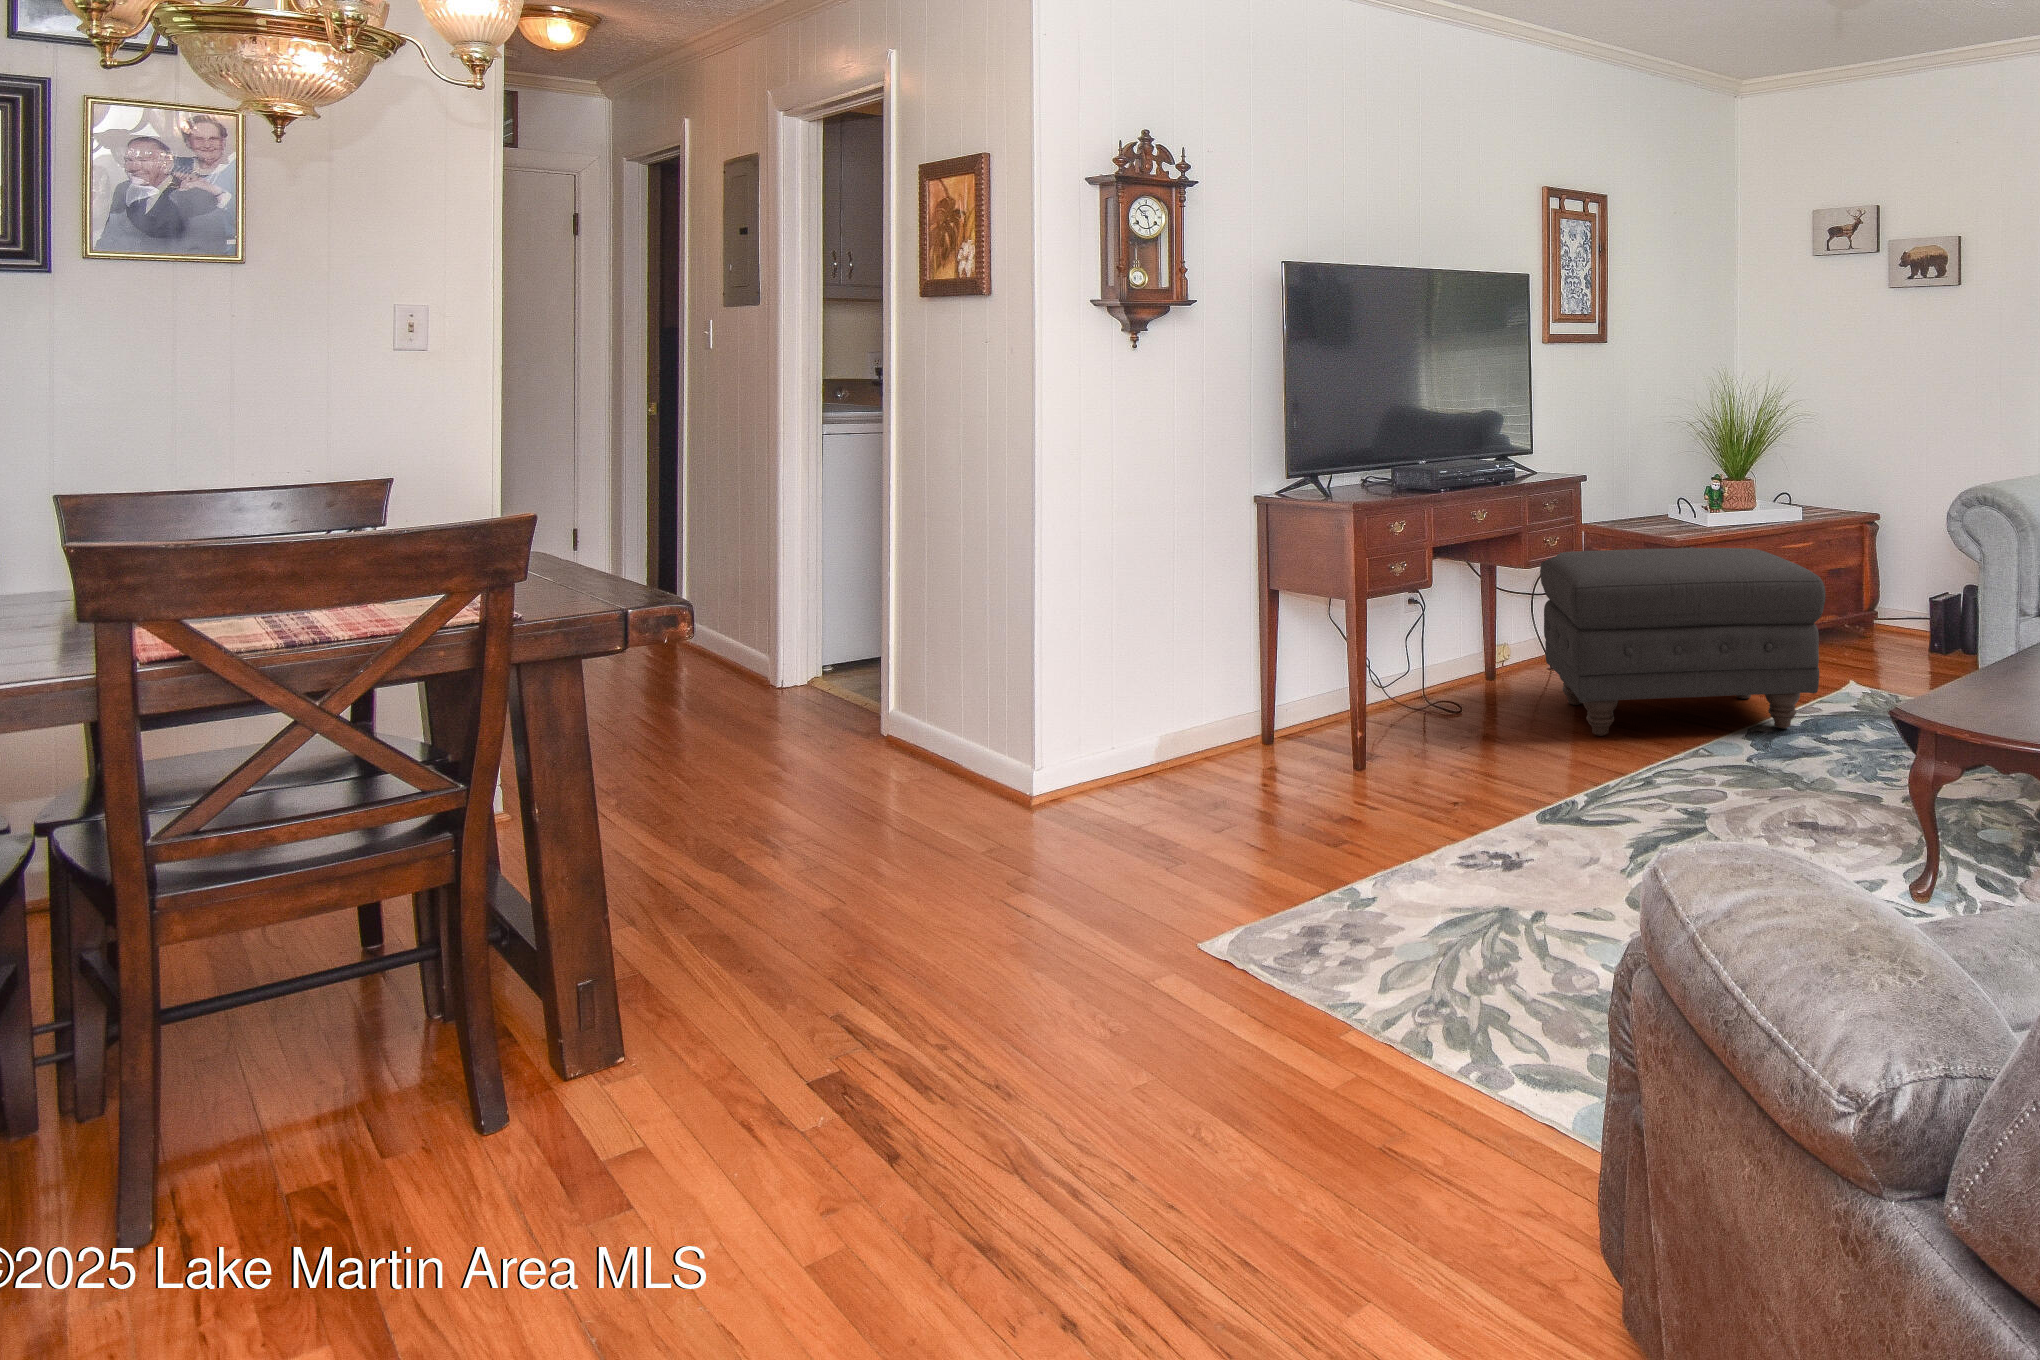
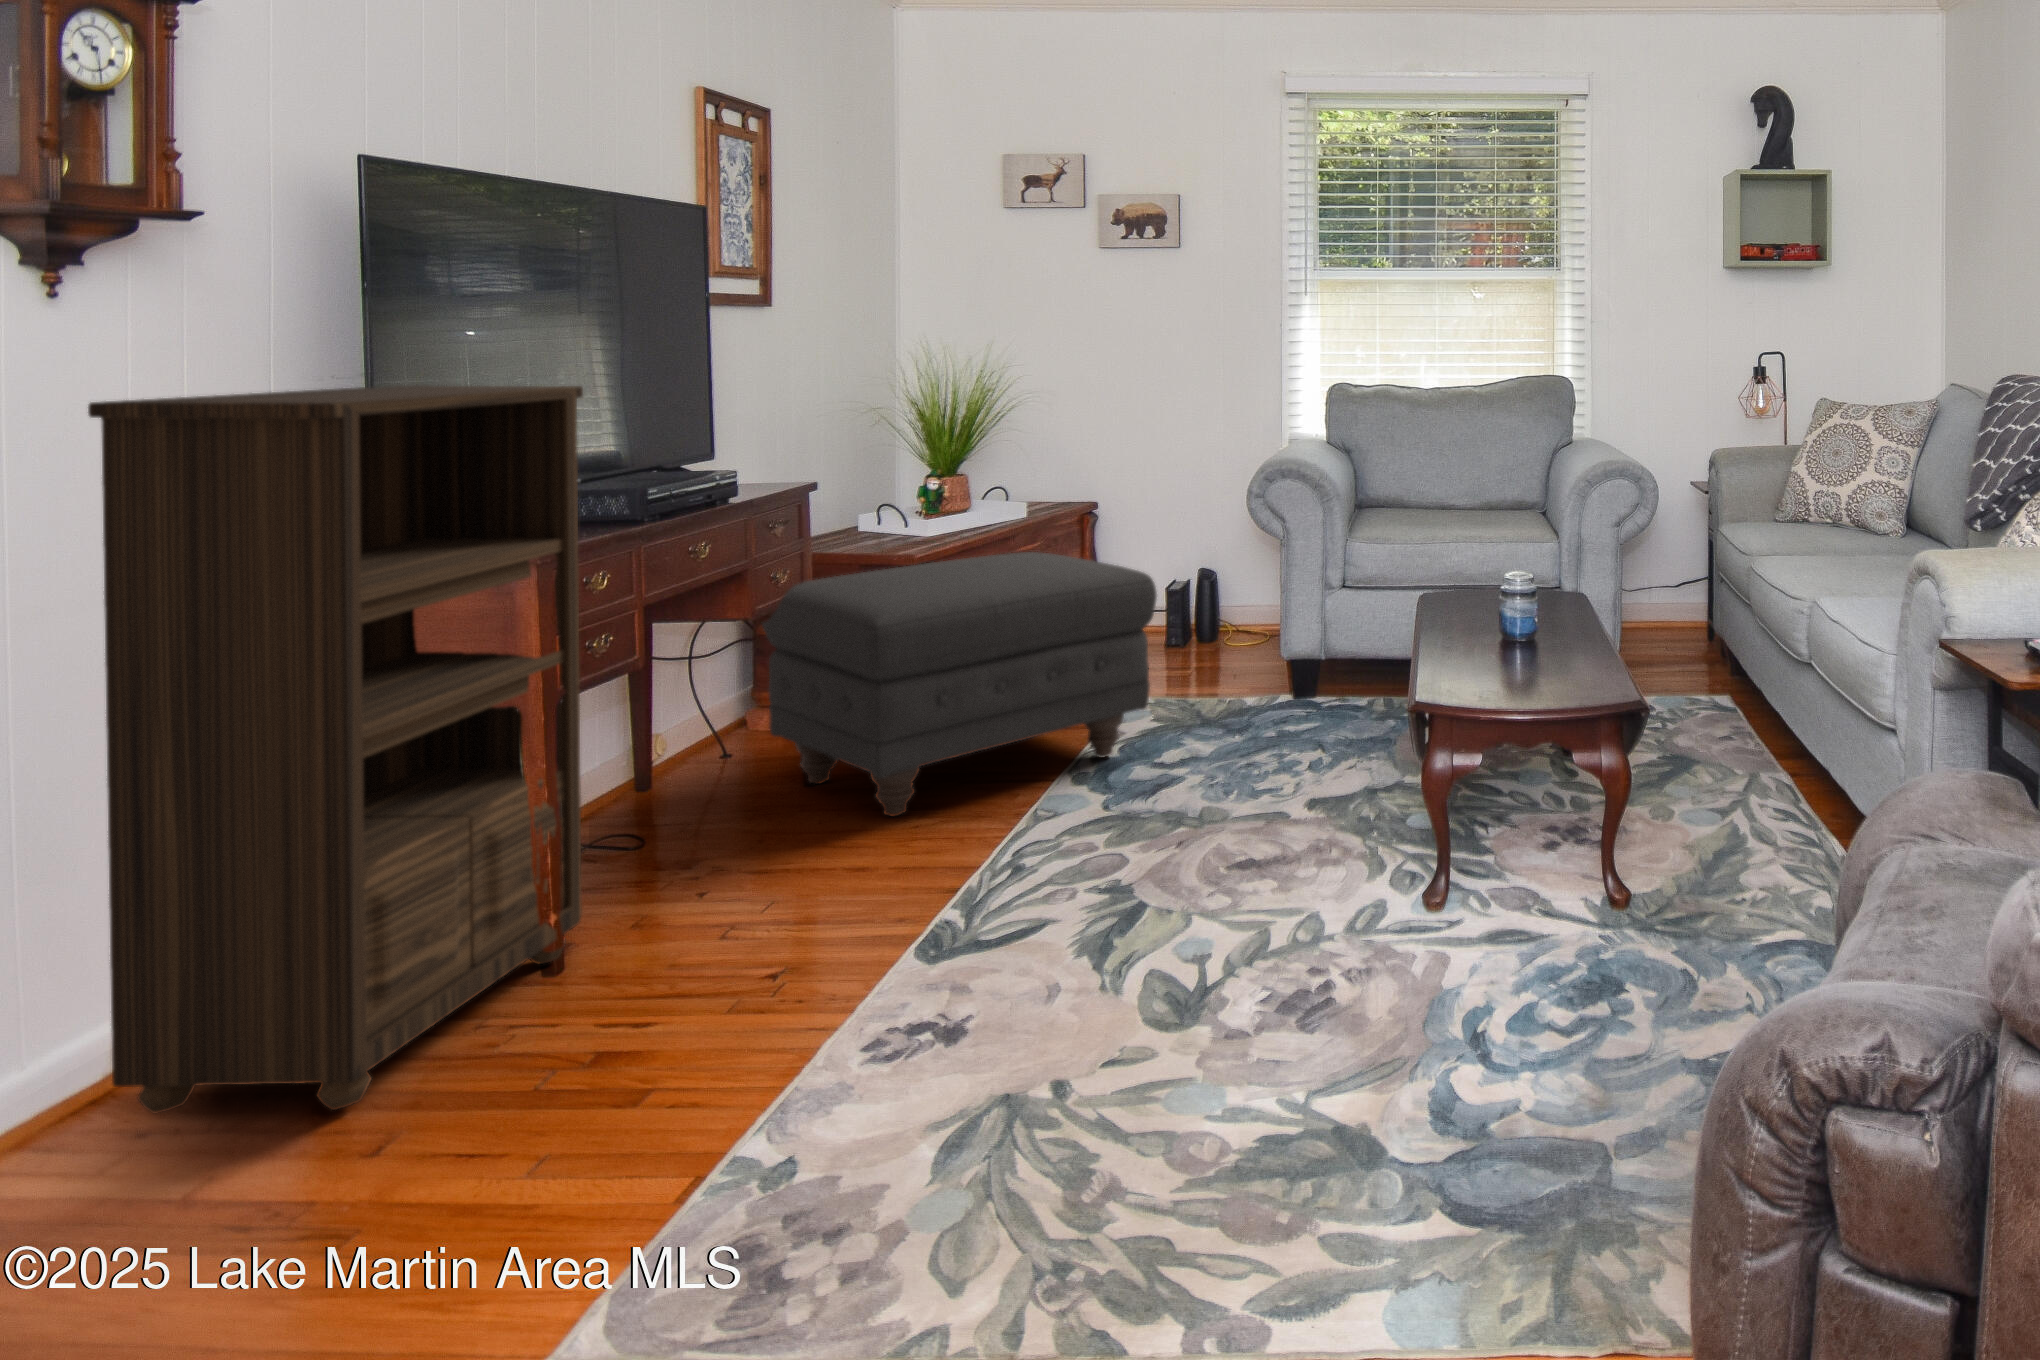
bookshelf: none [1129,400,1371,811] -> present [88,385,583,1113]

